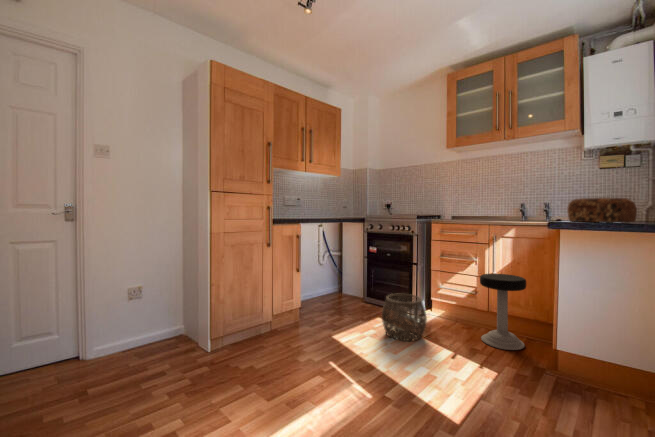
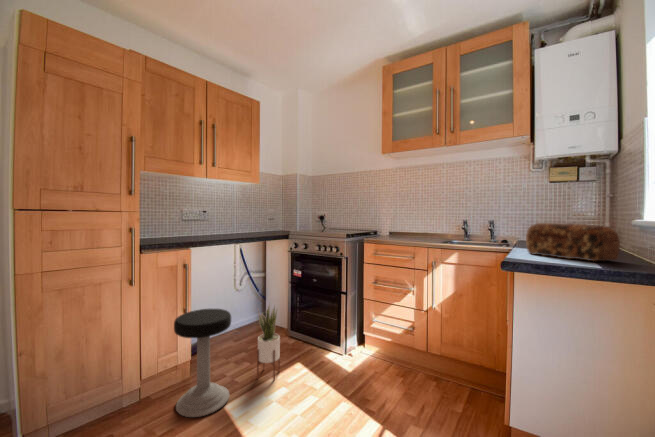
potted plant: none [350,267,367,326] -> present [257,305,280,380]
stool: present [480,274,526,350] -> present [174,309,231,417]
woven basket: present [382,294,427,341] -> none [293,338,351,411]

